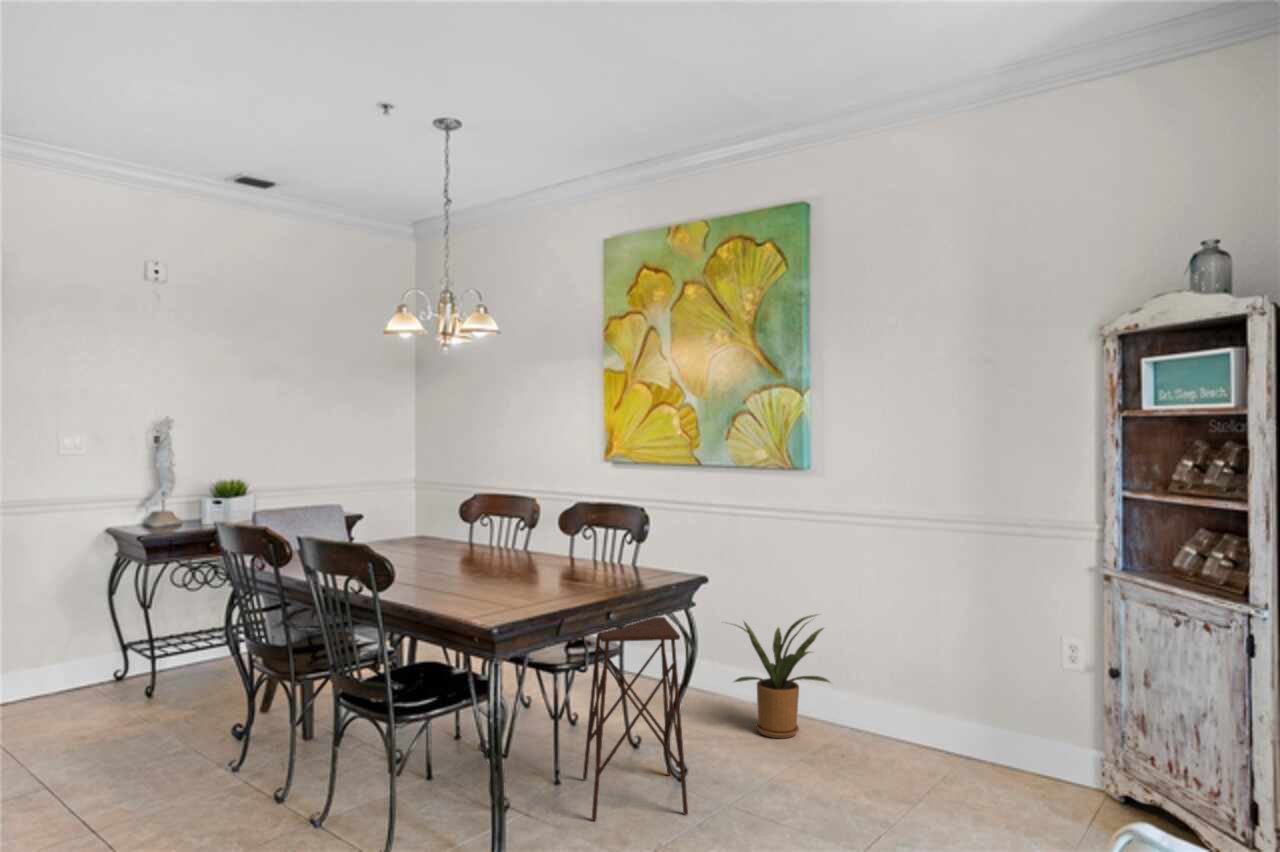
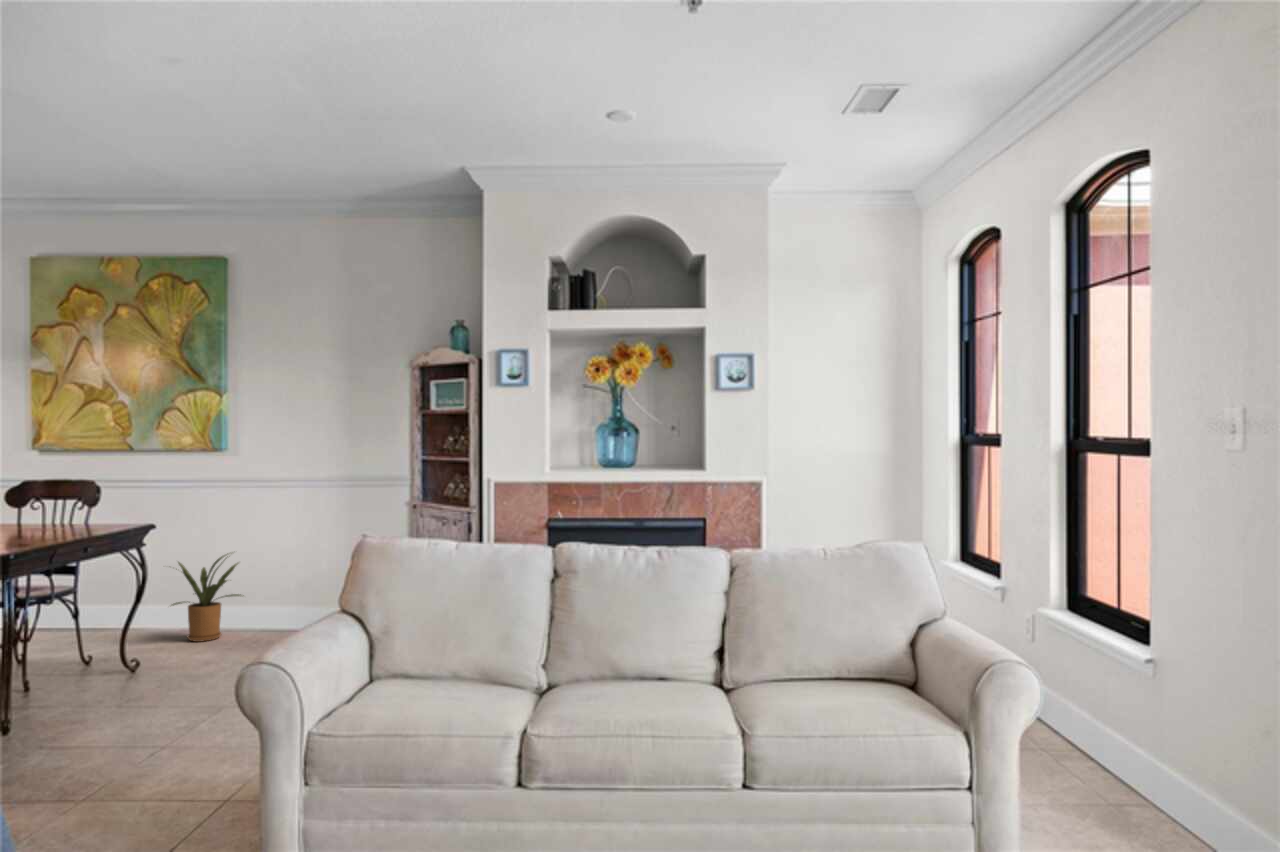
side table: present [583,617,688,821] -> none [50,555,145,695]

